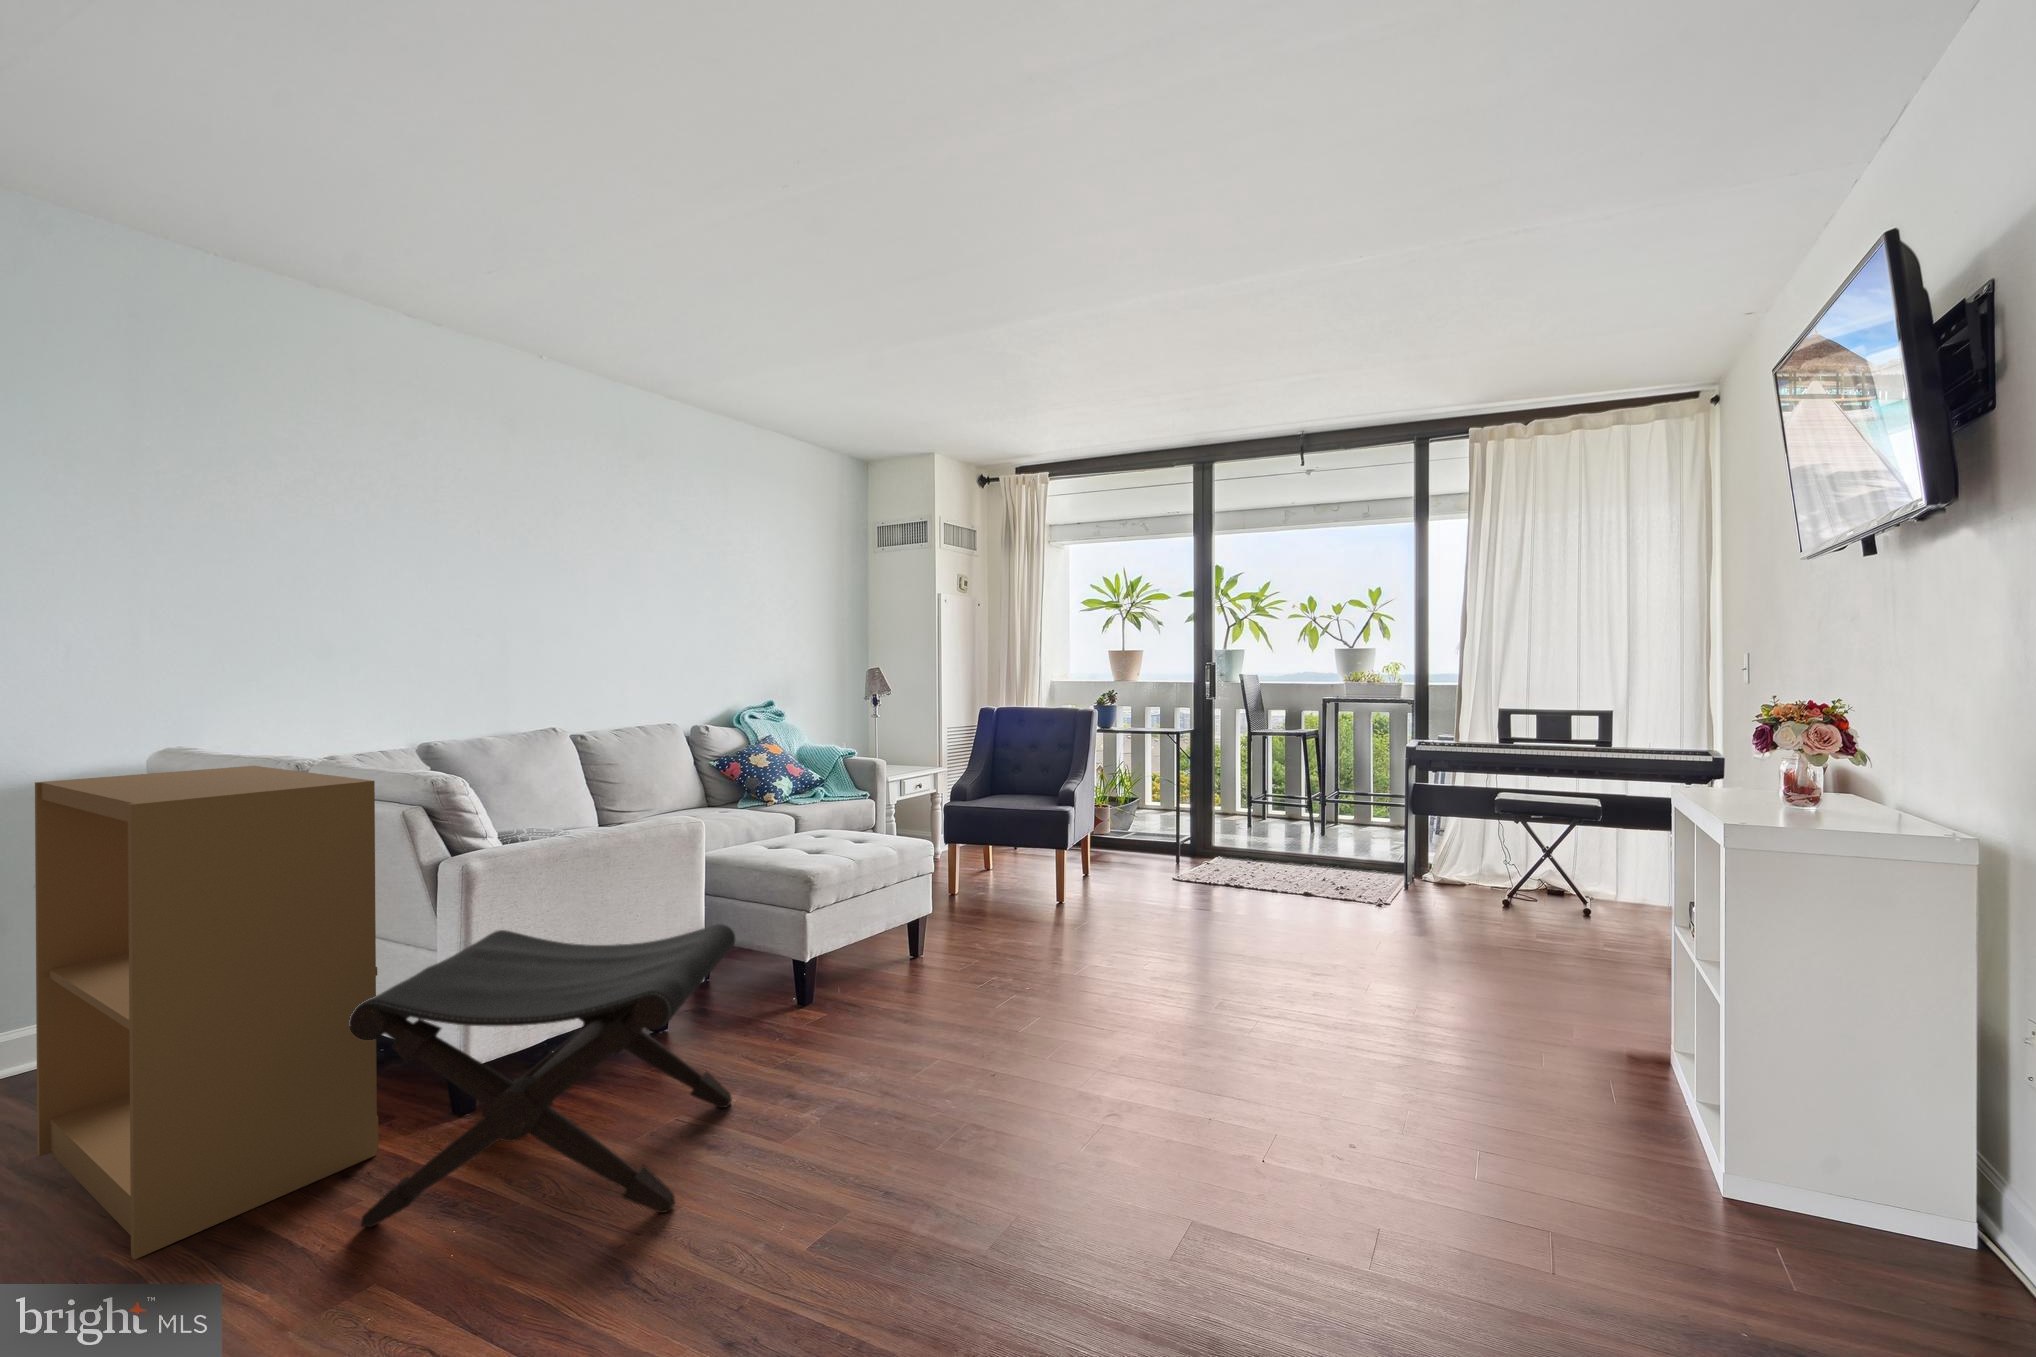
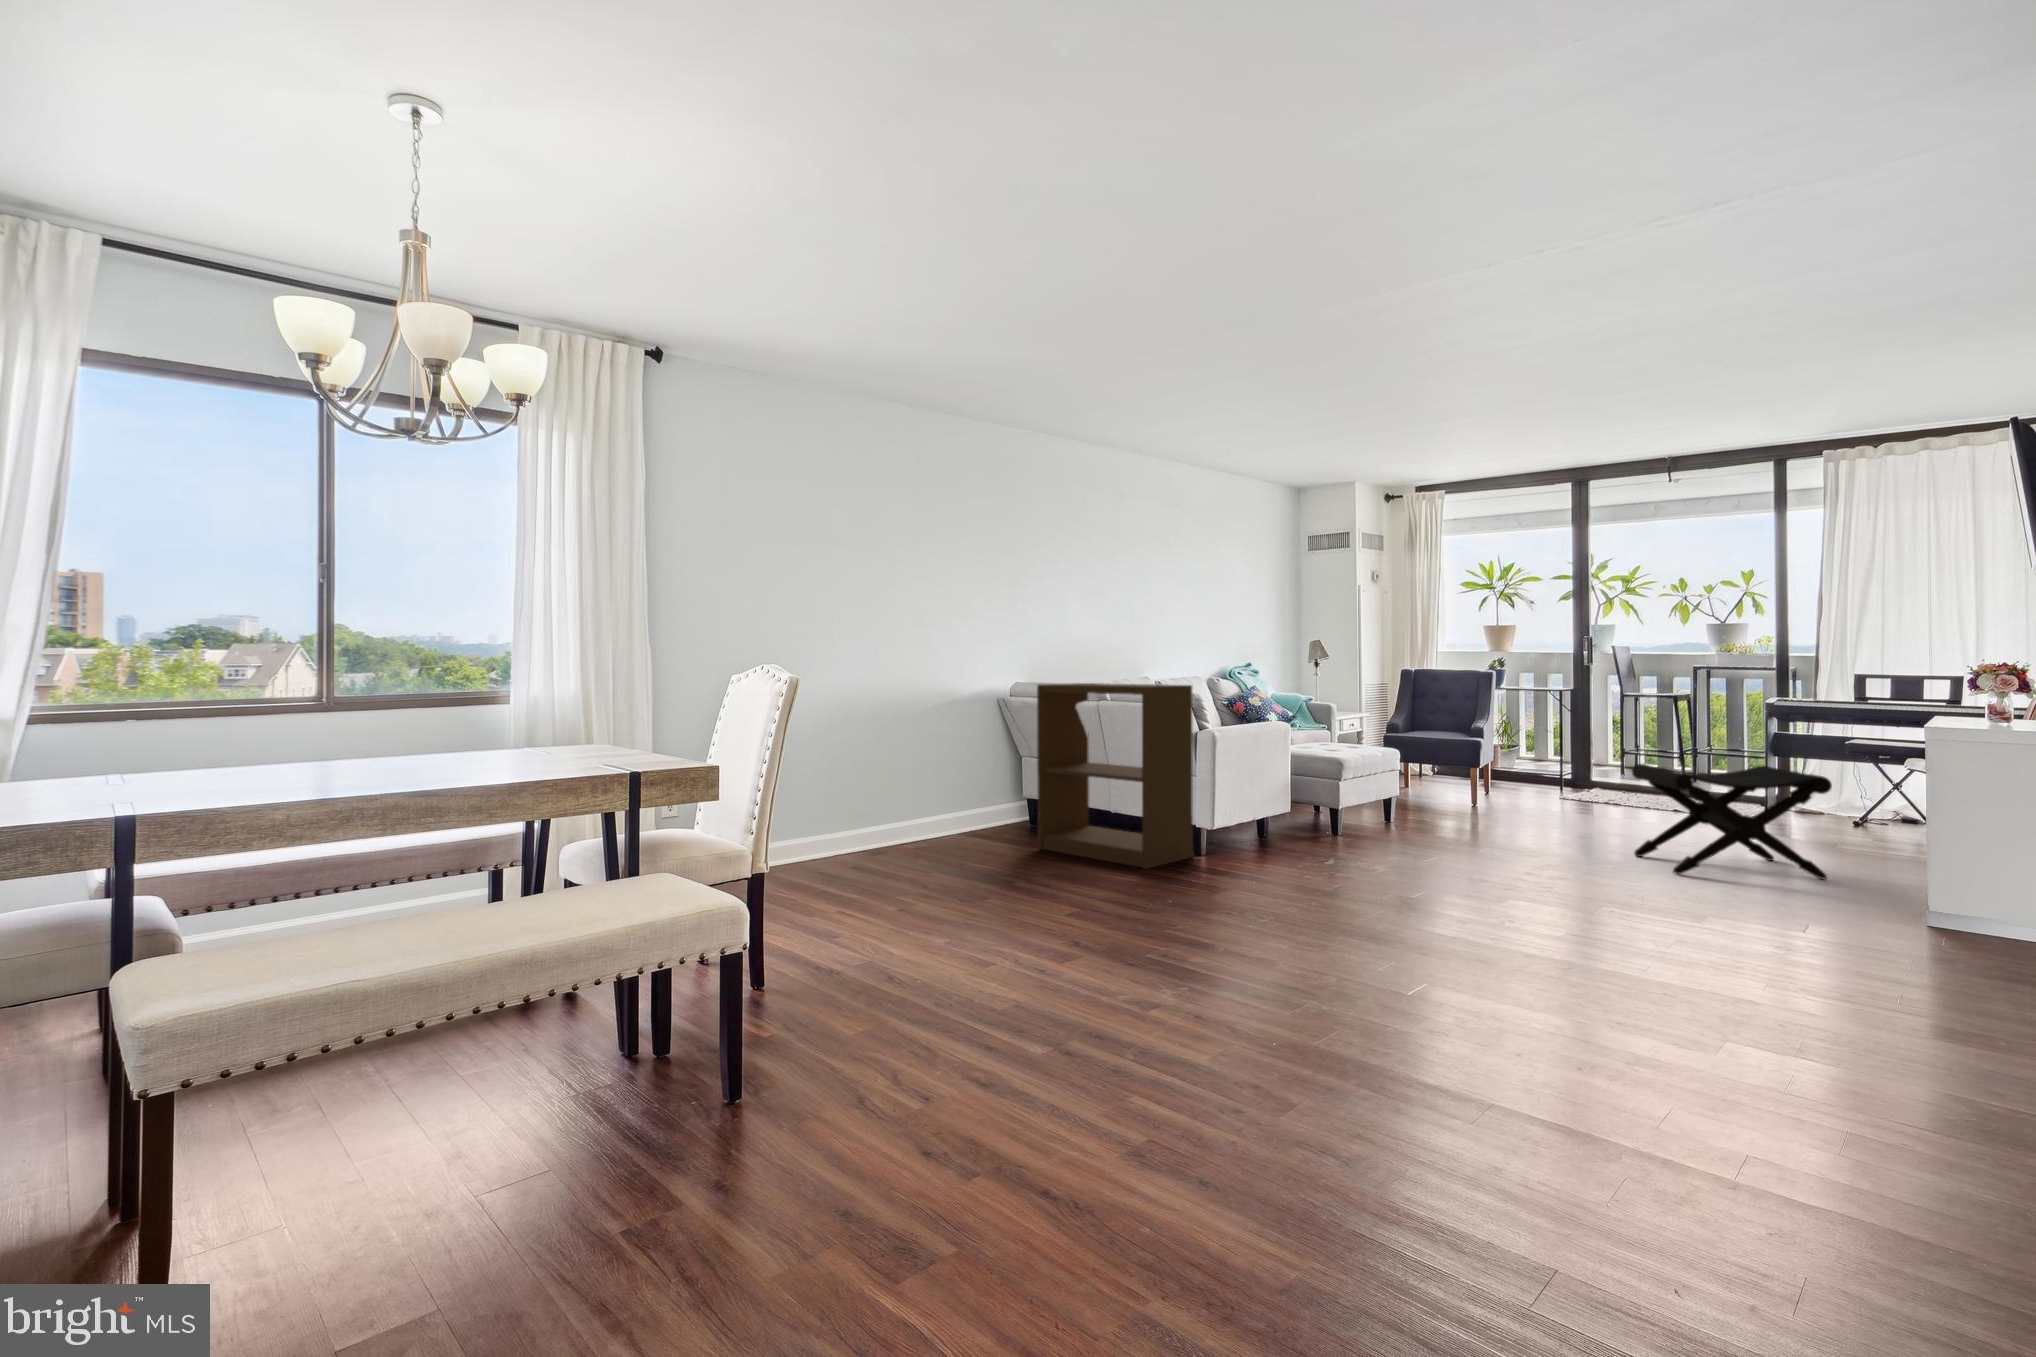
footstool: present [349,924,735,1227] -> present [1632,764,1832,879]

